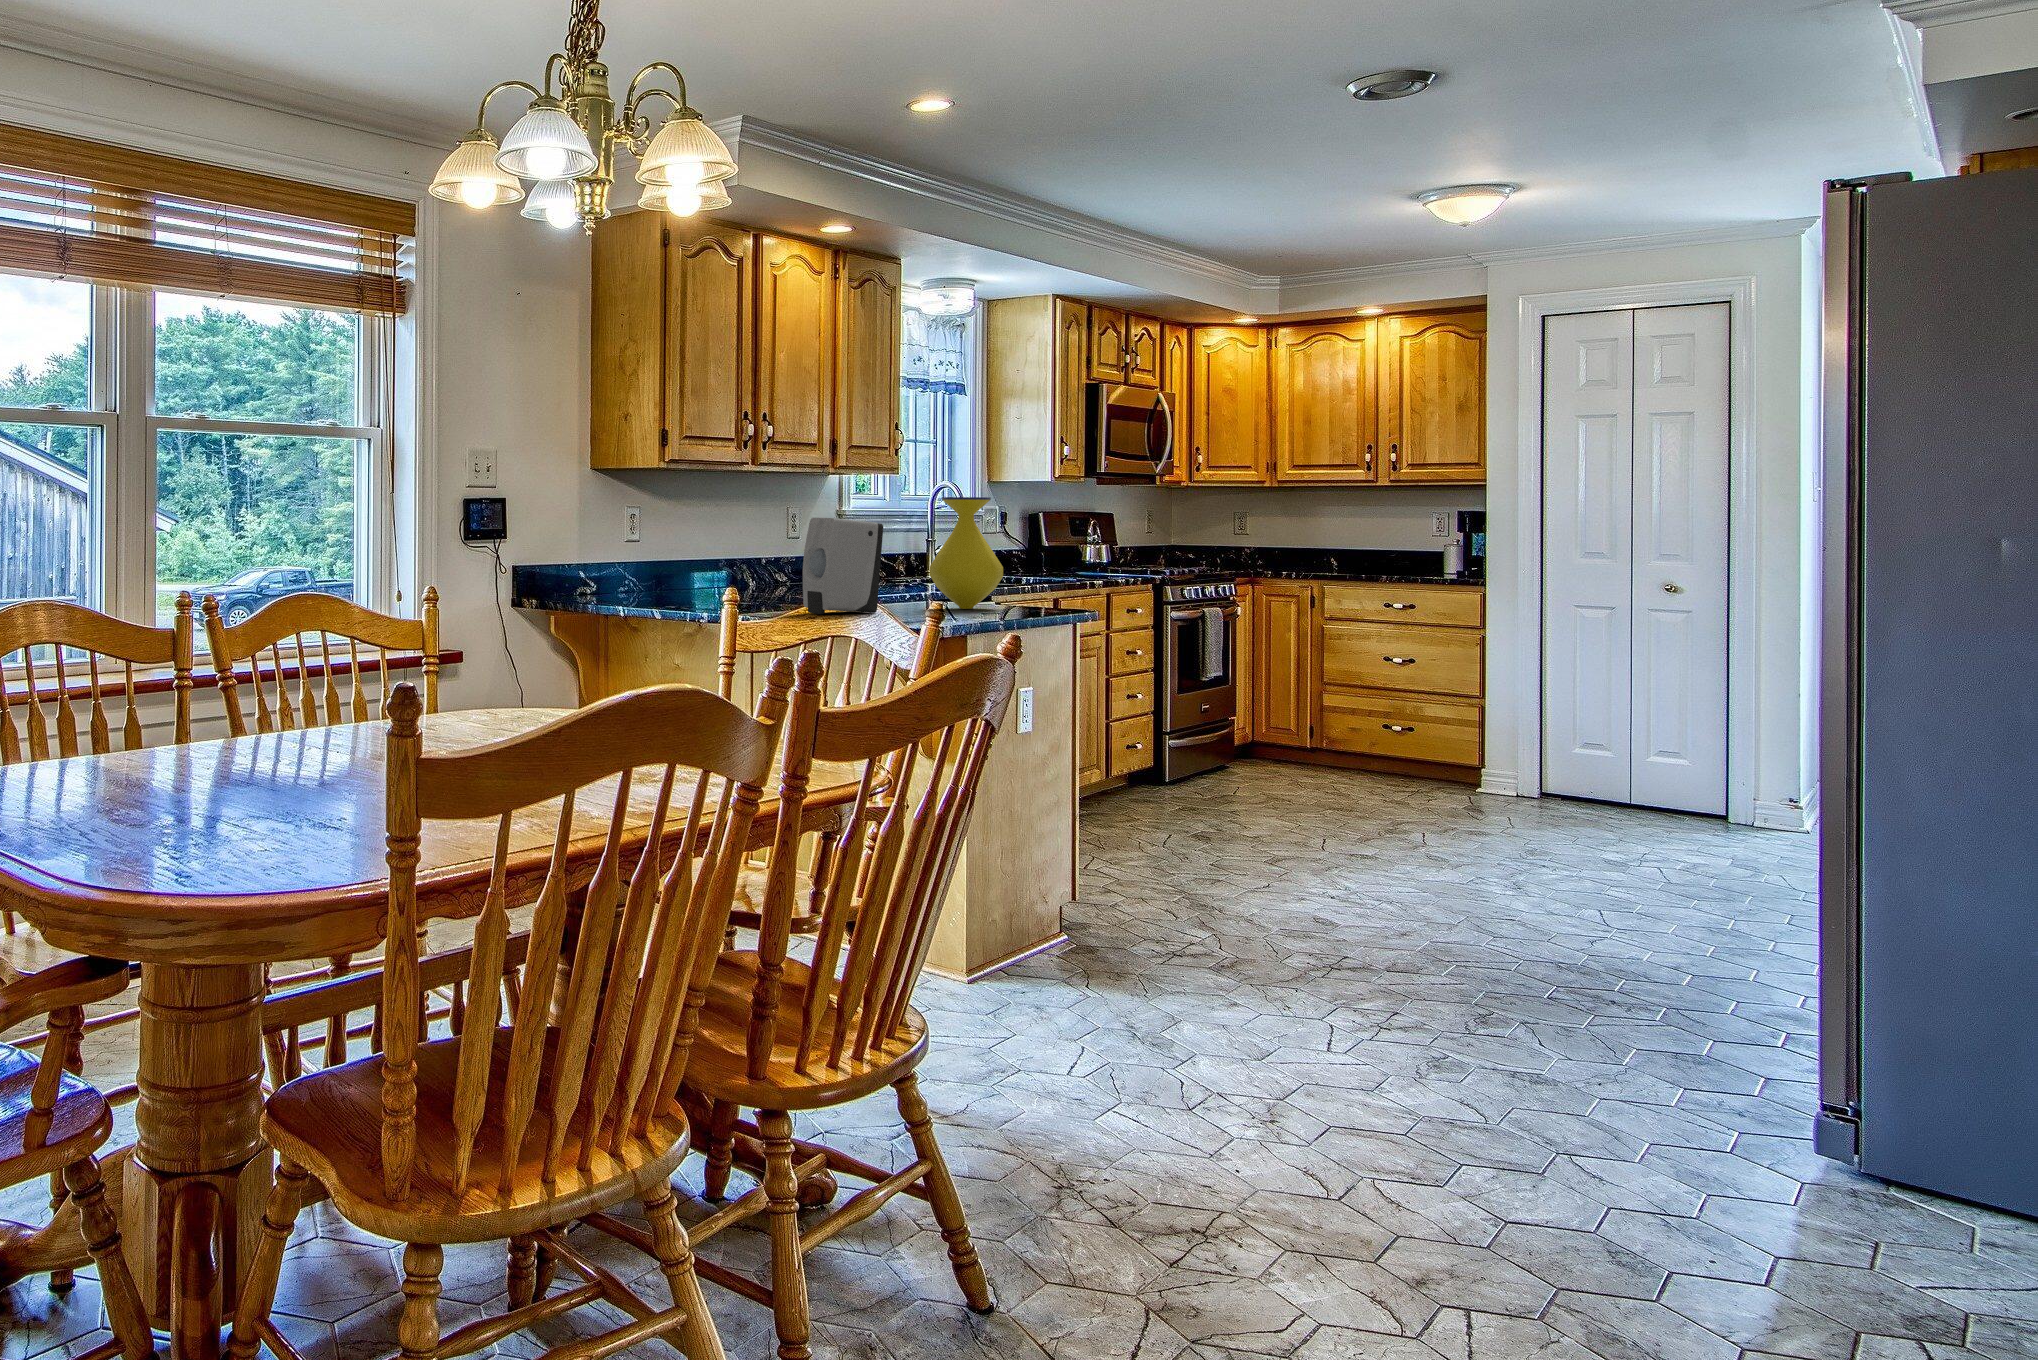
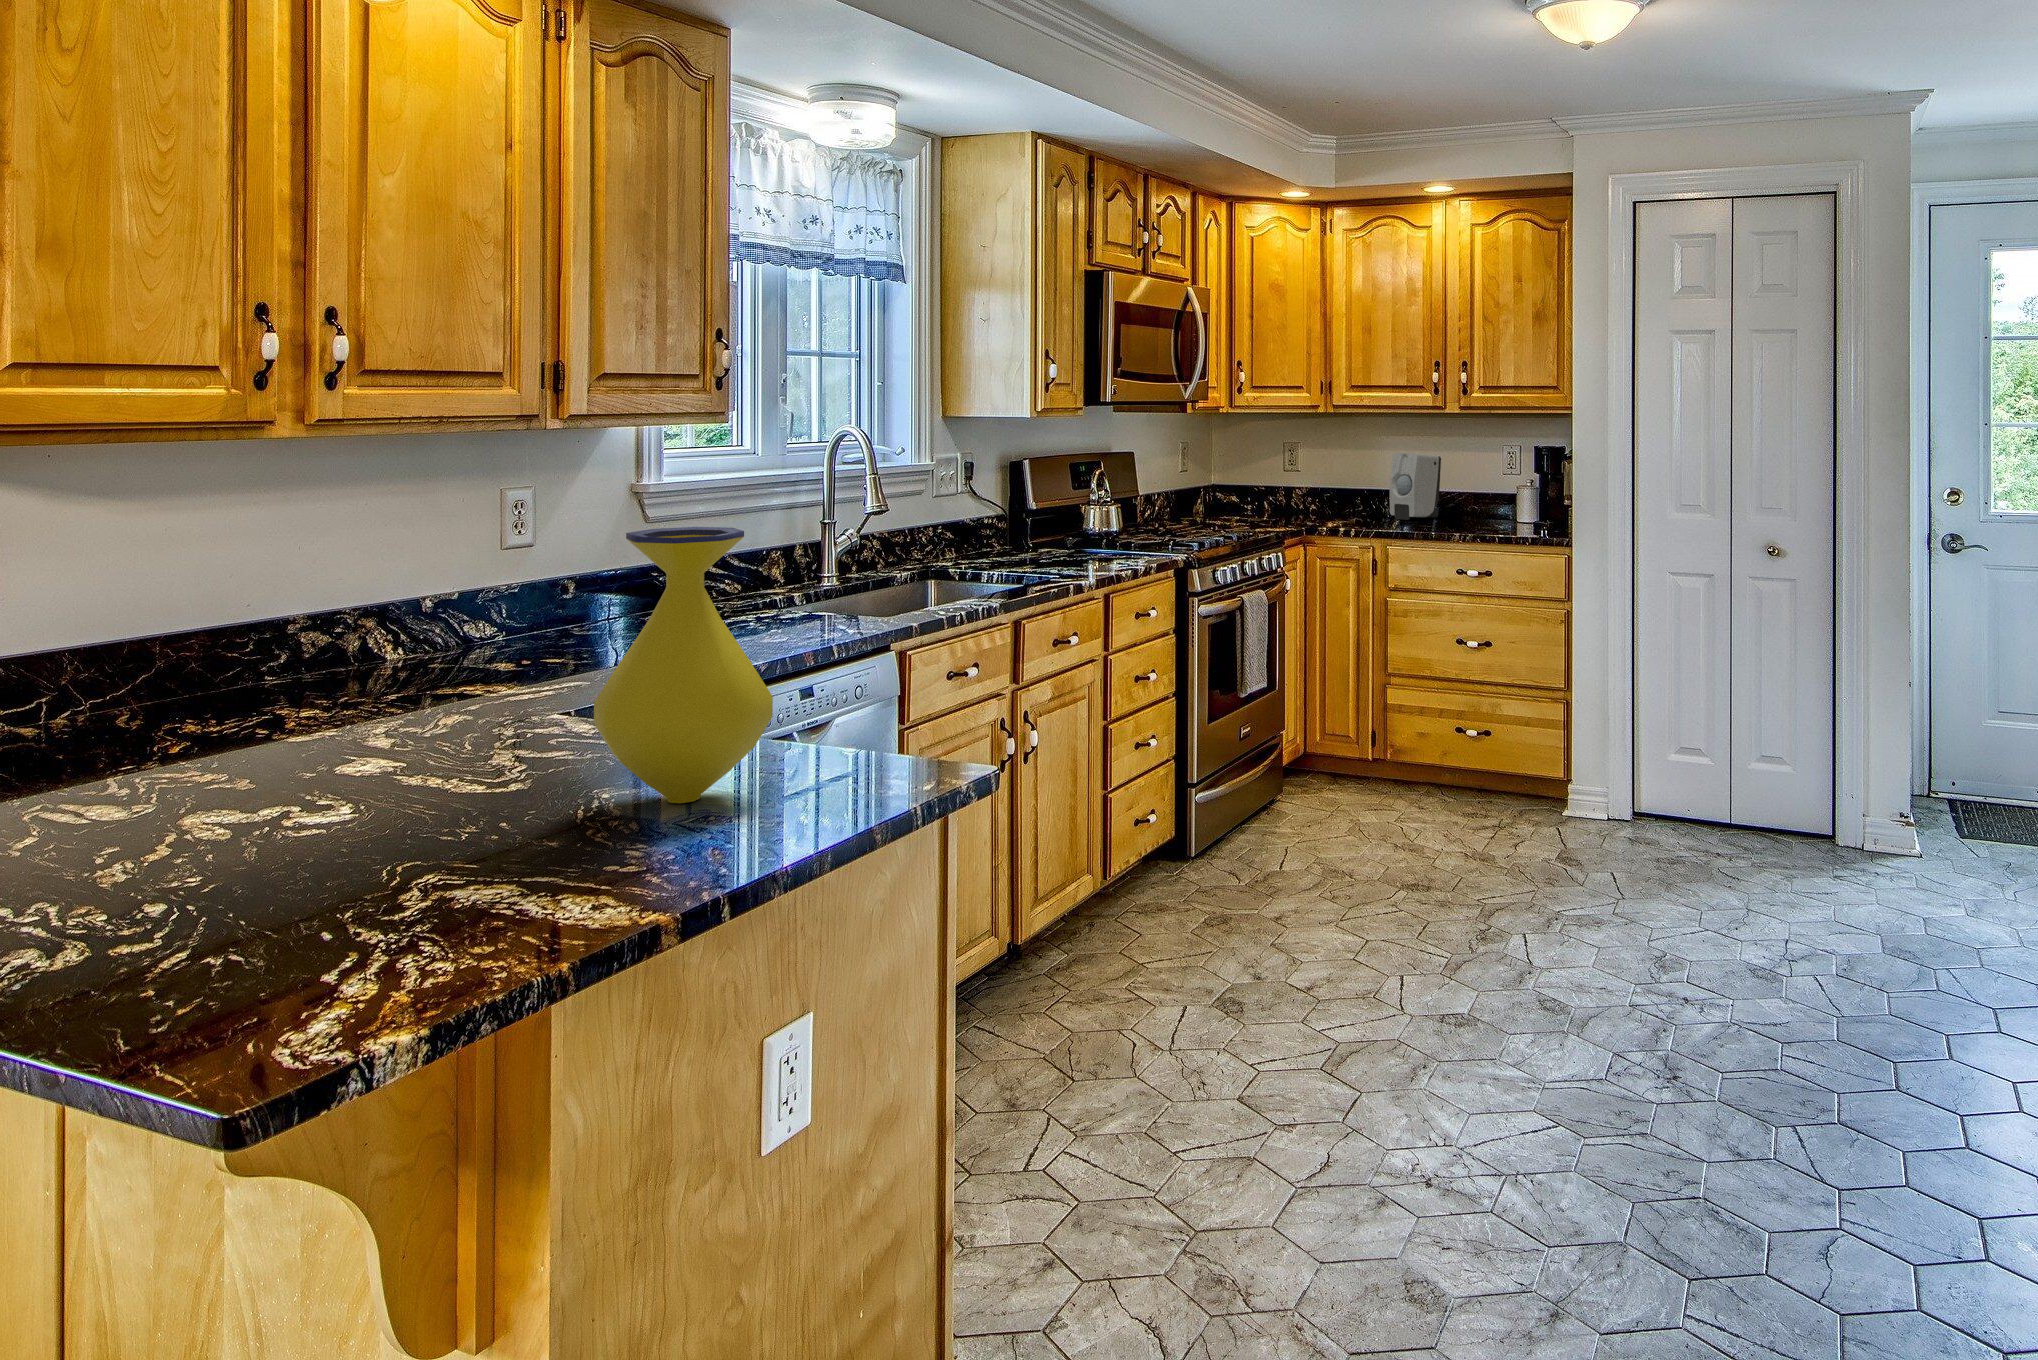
soap dispenser: present [803,518,883,614] -> present [1390,453,1441,520]

